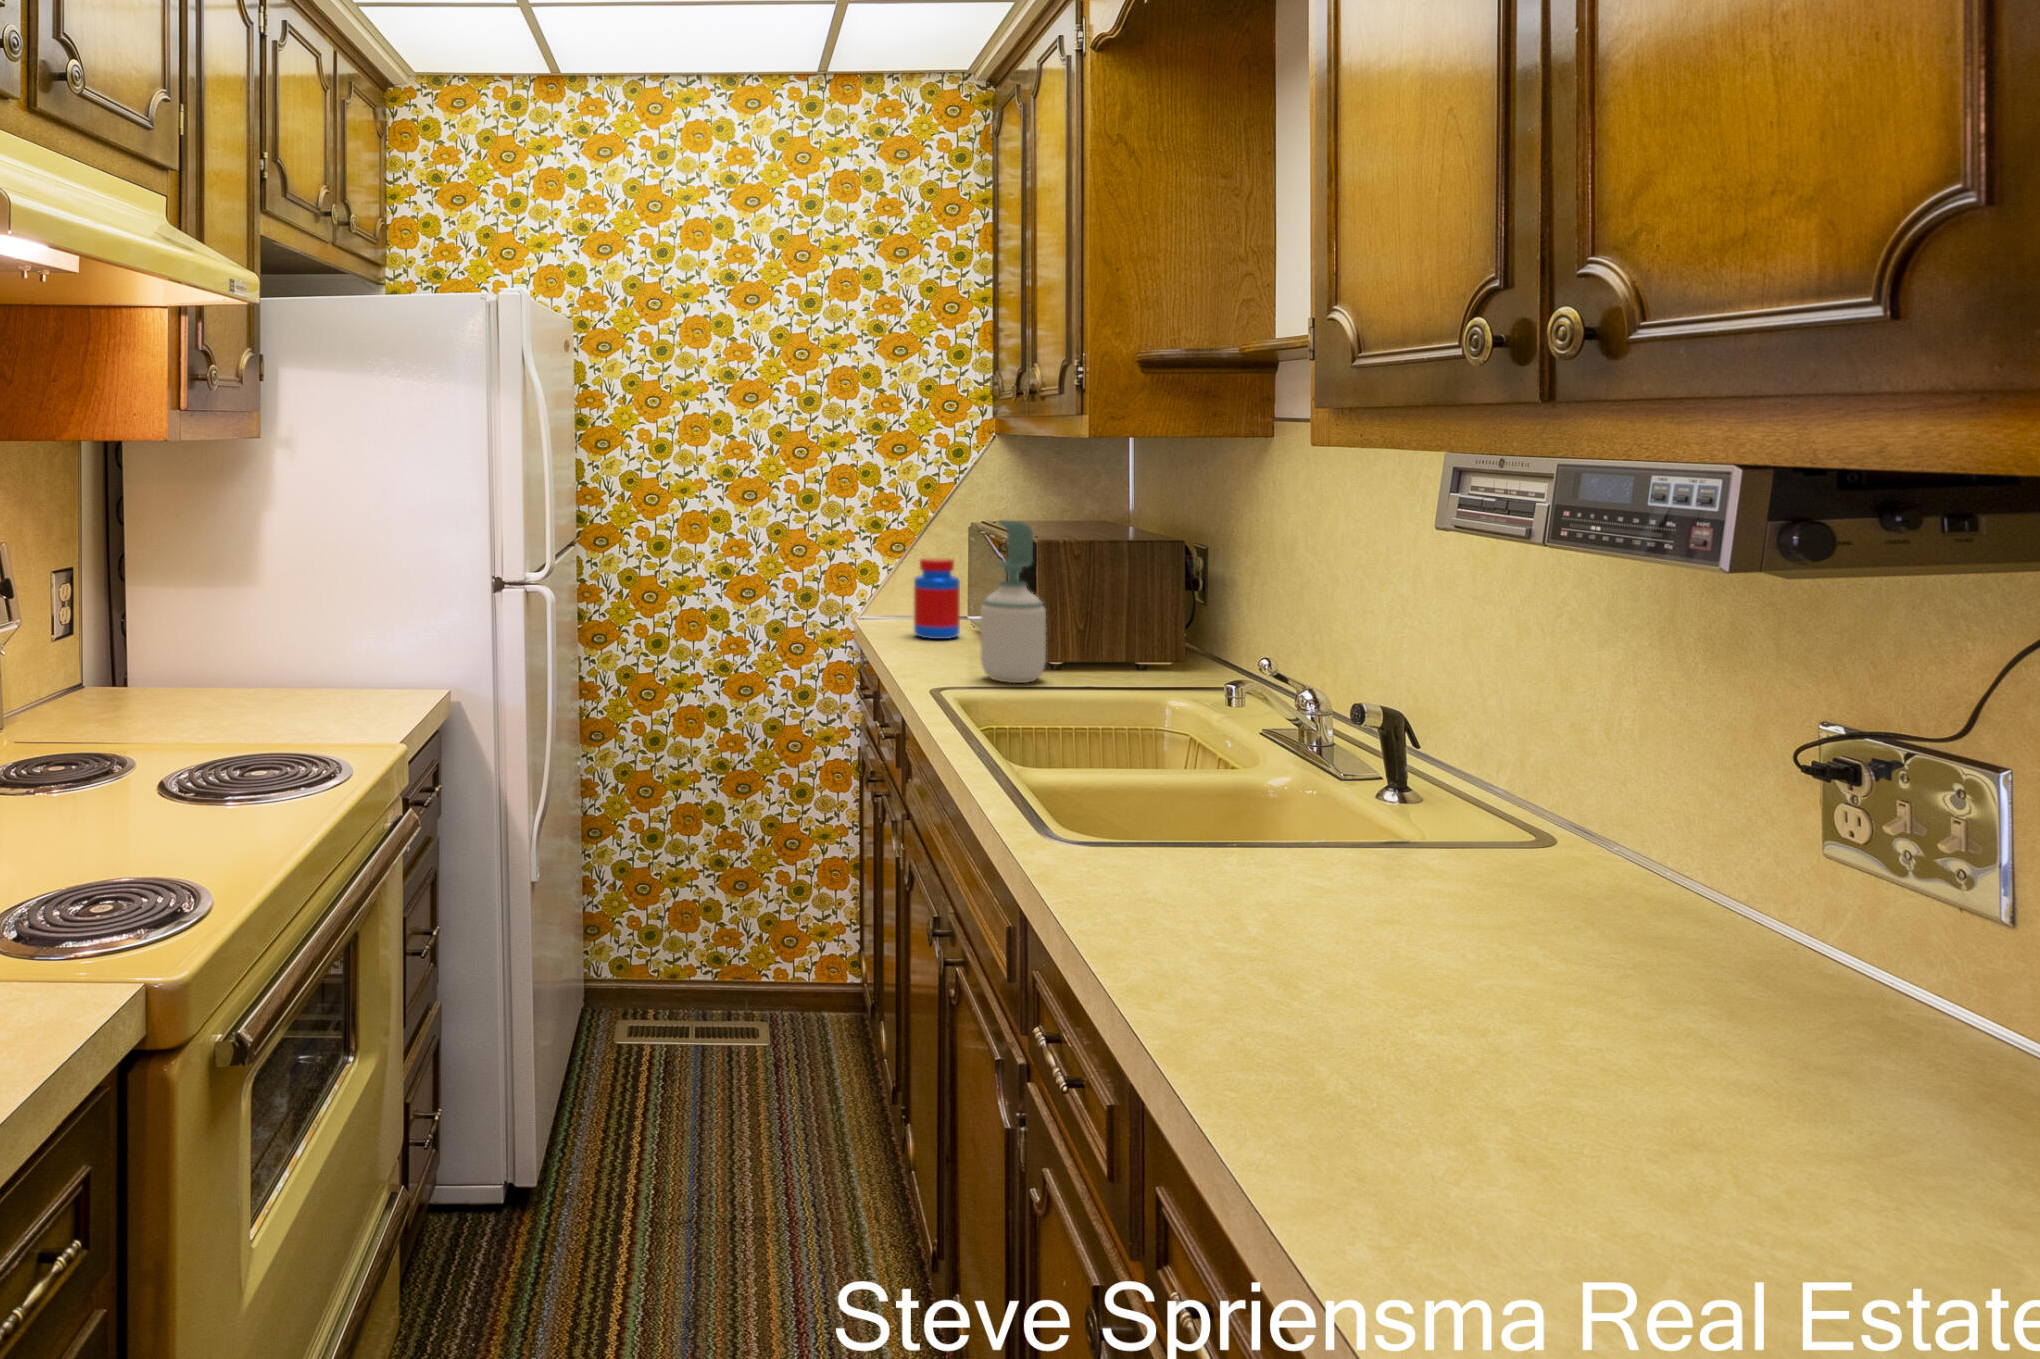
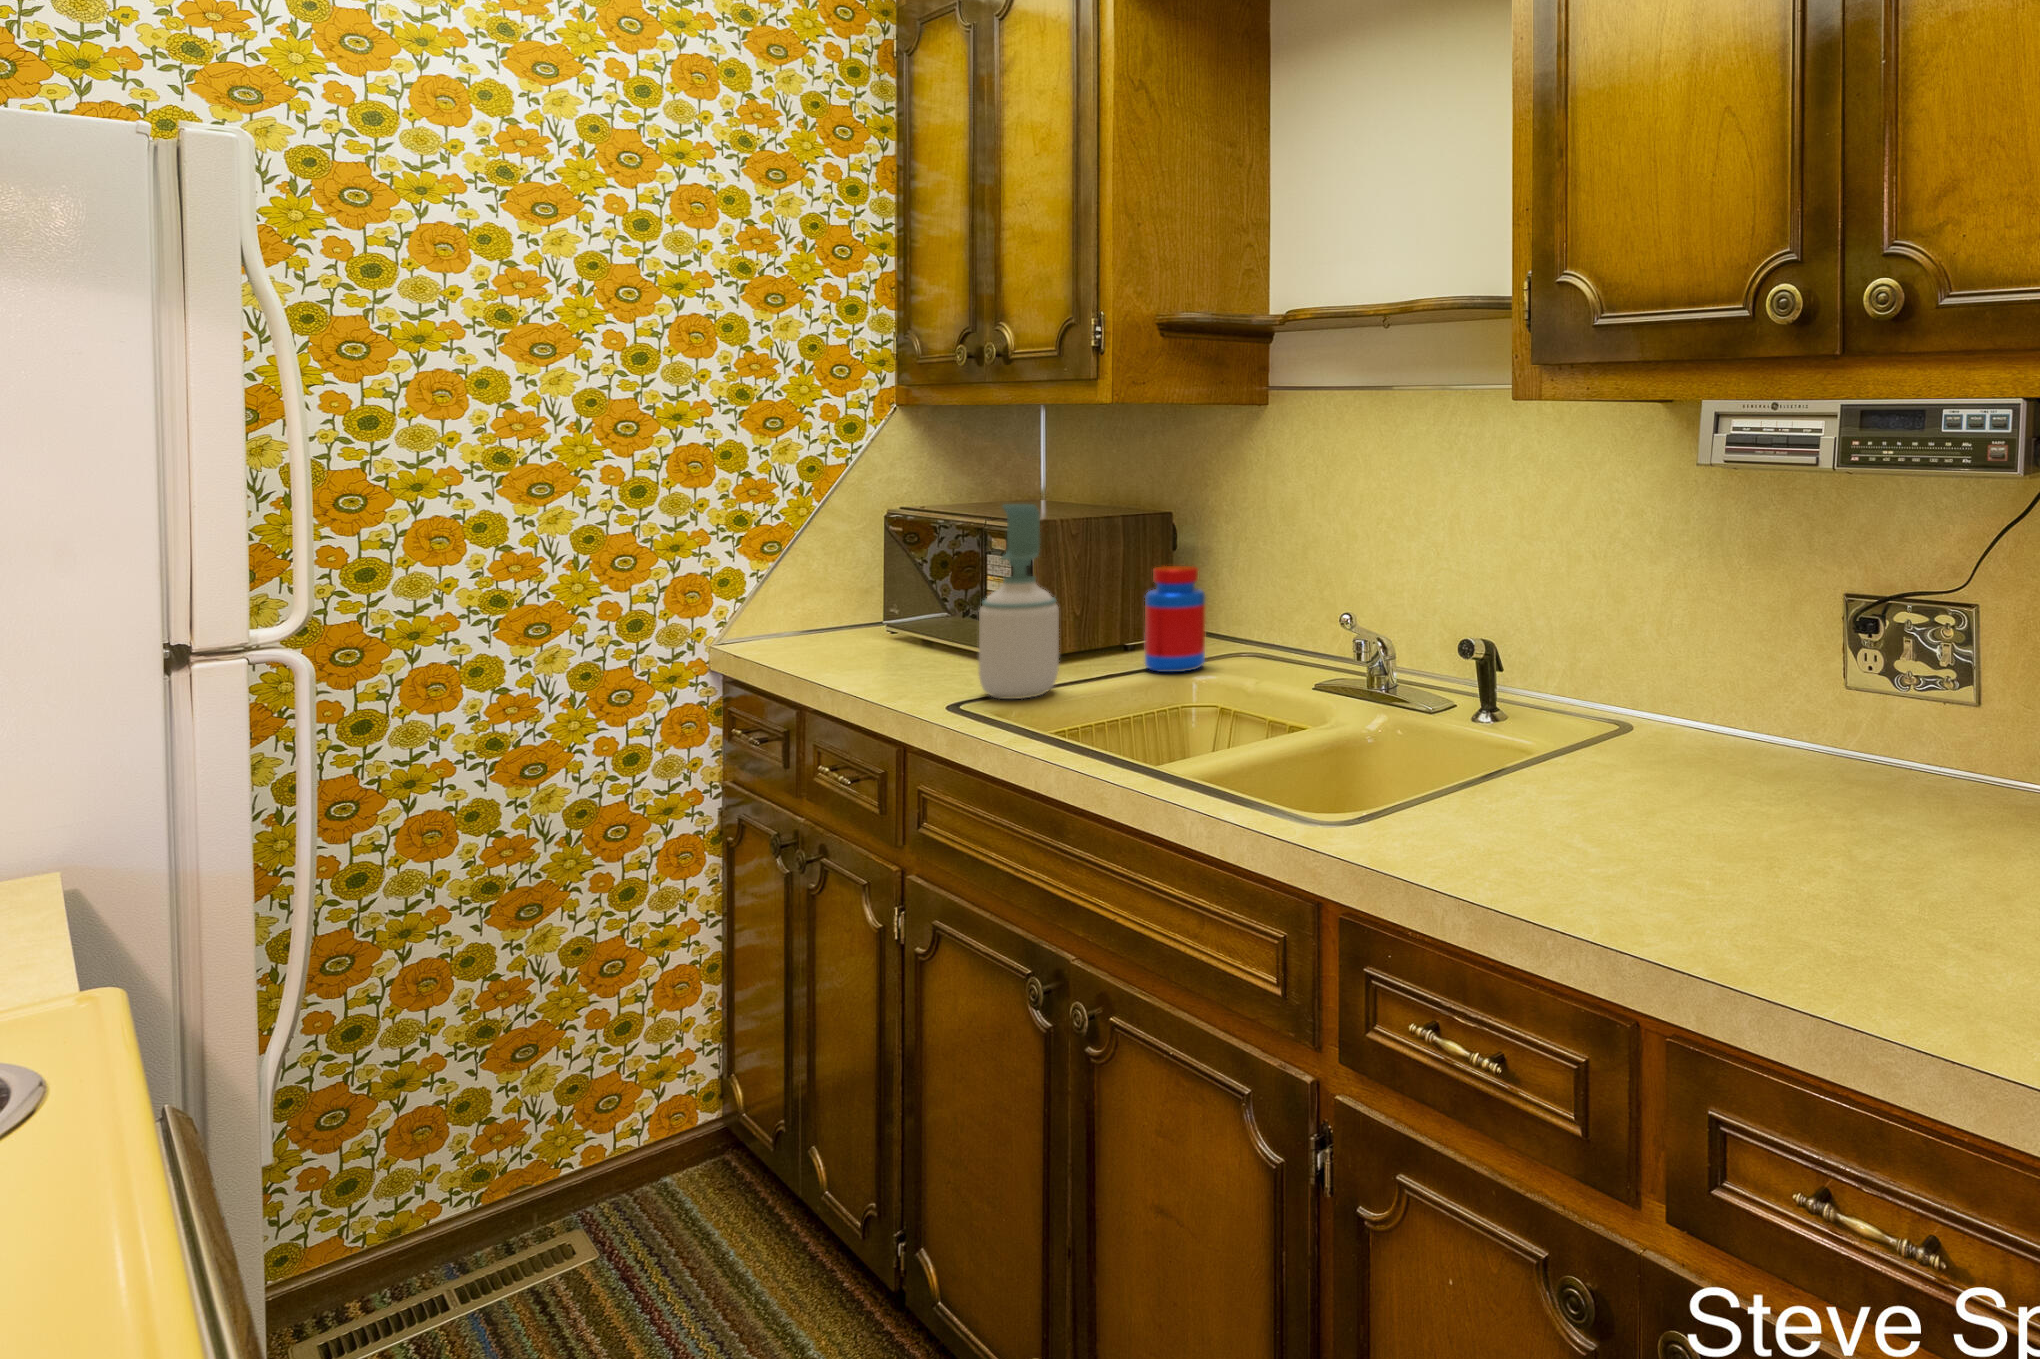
jar: present [914,558,960,639] -> present [1145,566,1206,672]

